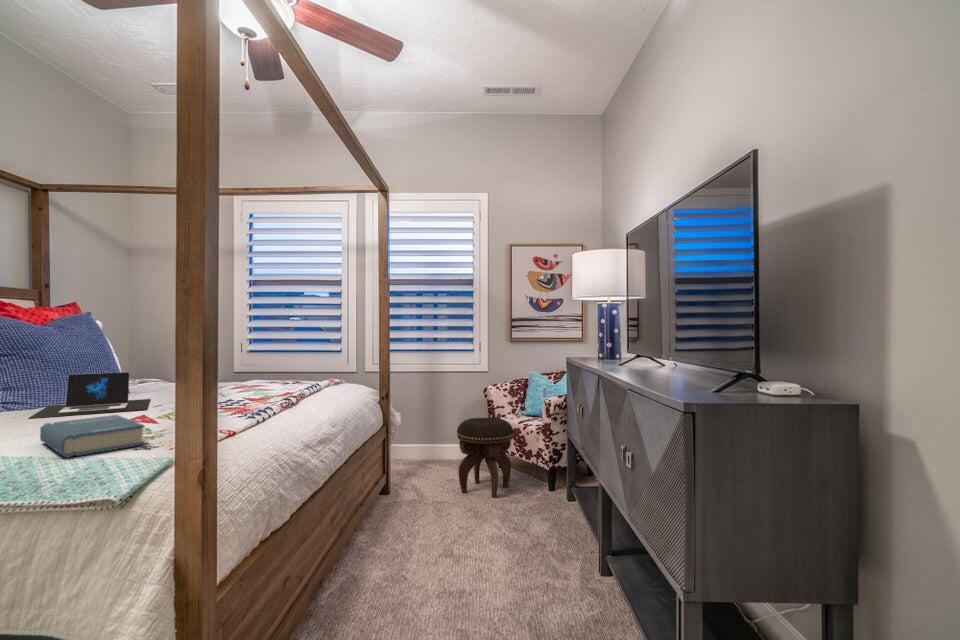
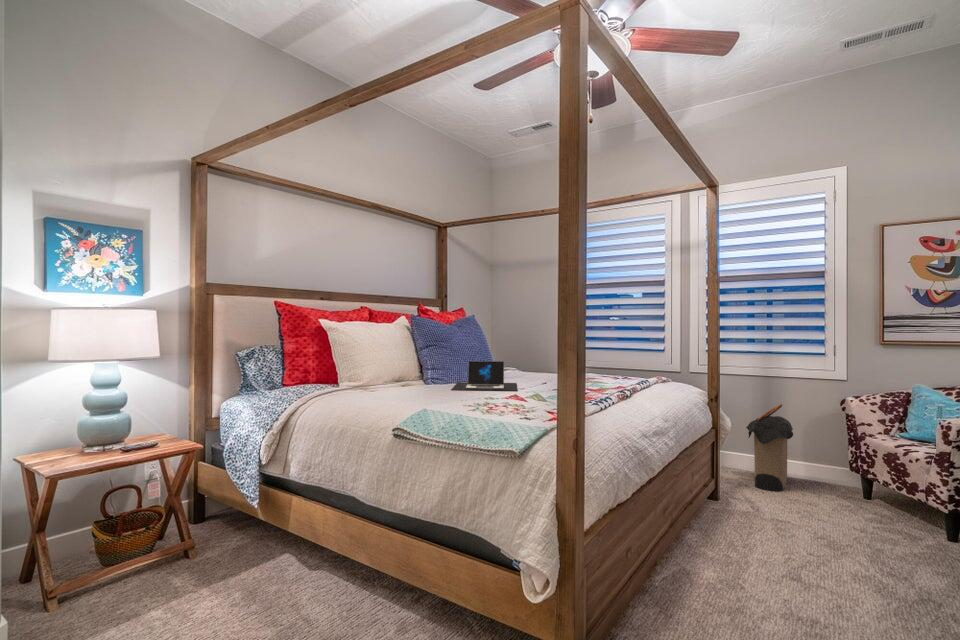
laundry hamper: none [414,396,450,476] -> present [746,404,793,492]
hardback book: present [40,415,144,458] -> none [466,392,527,418]
footstool: present [457,418,514,498] -> none [803,433,887,532]

